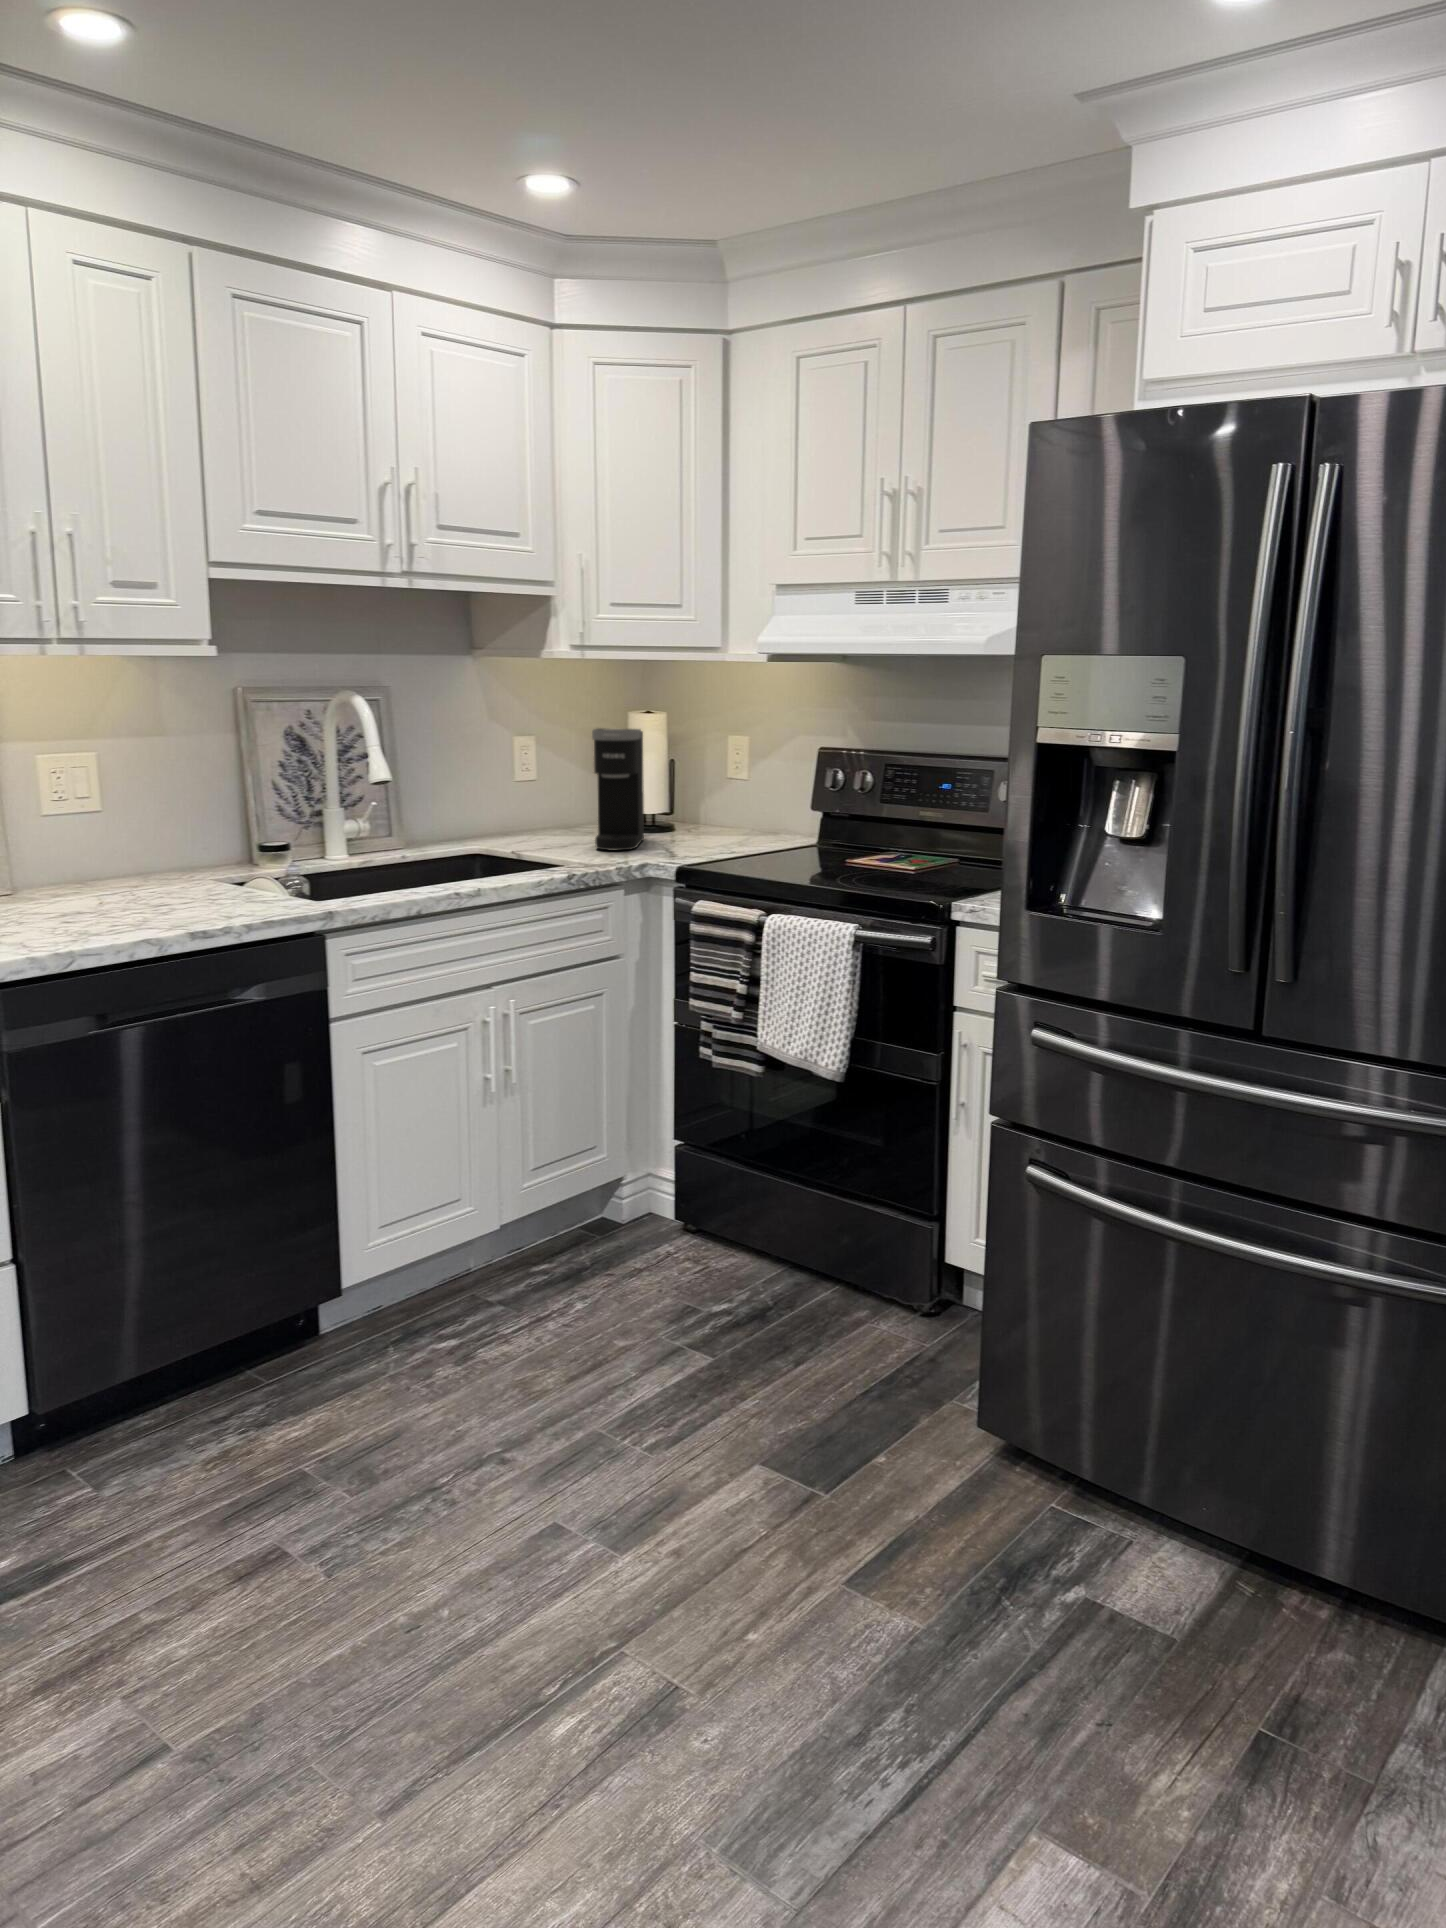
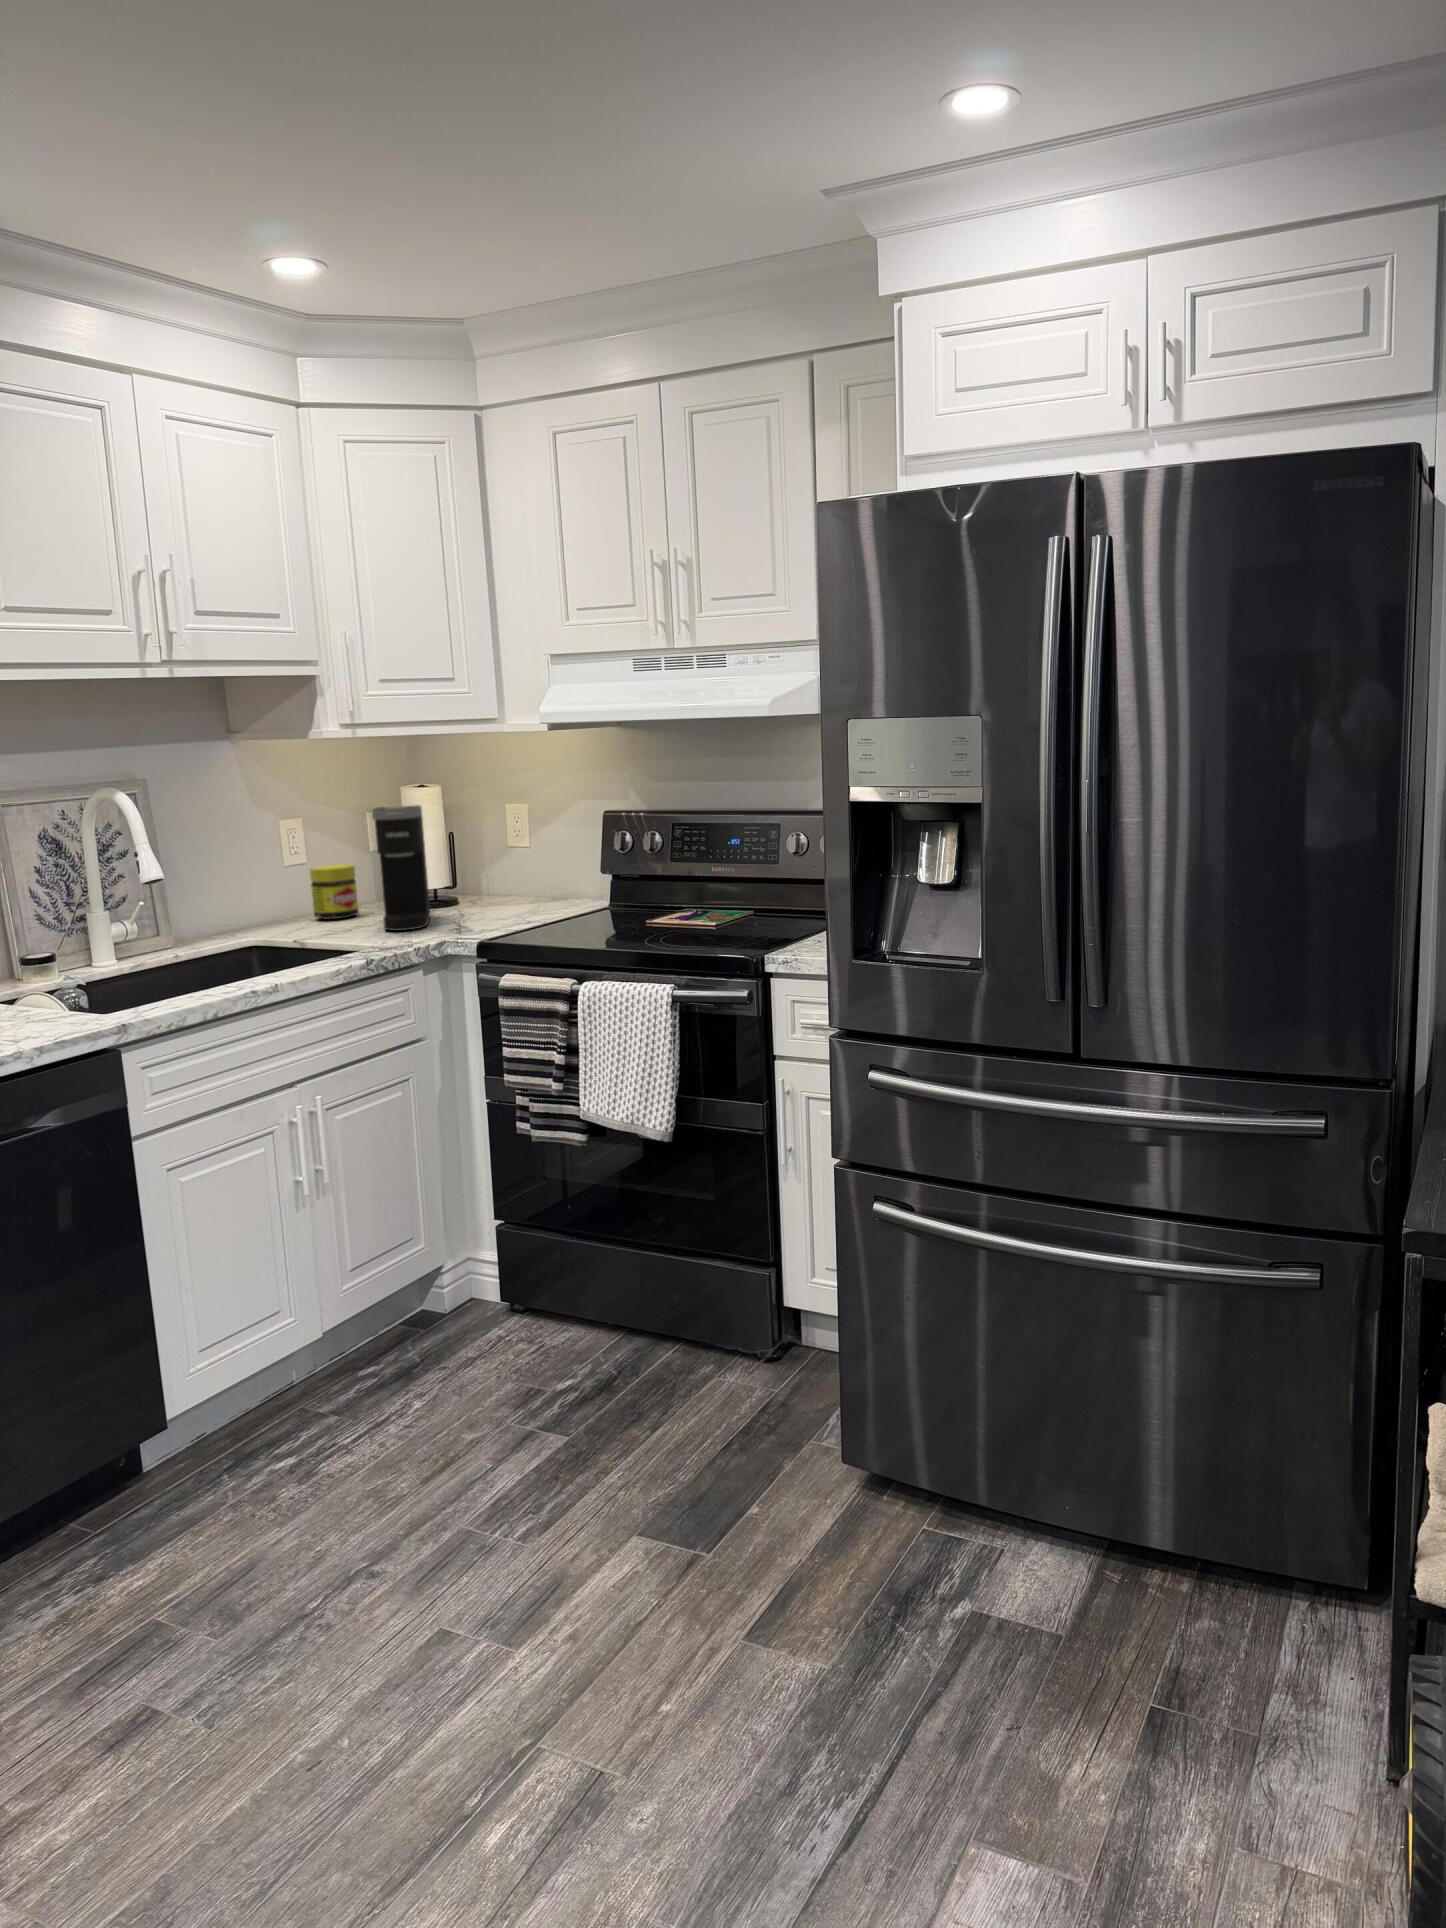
jar: none [536,783,579,835] -> present [310,865,359,919]

